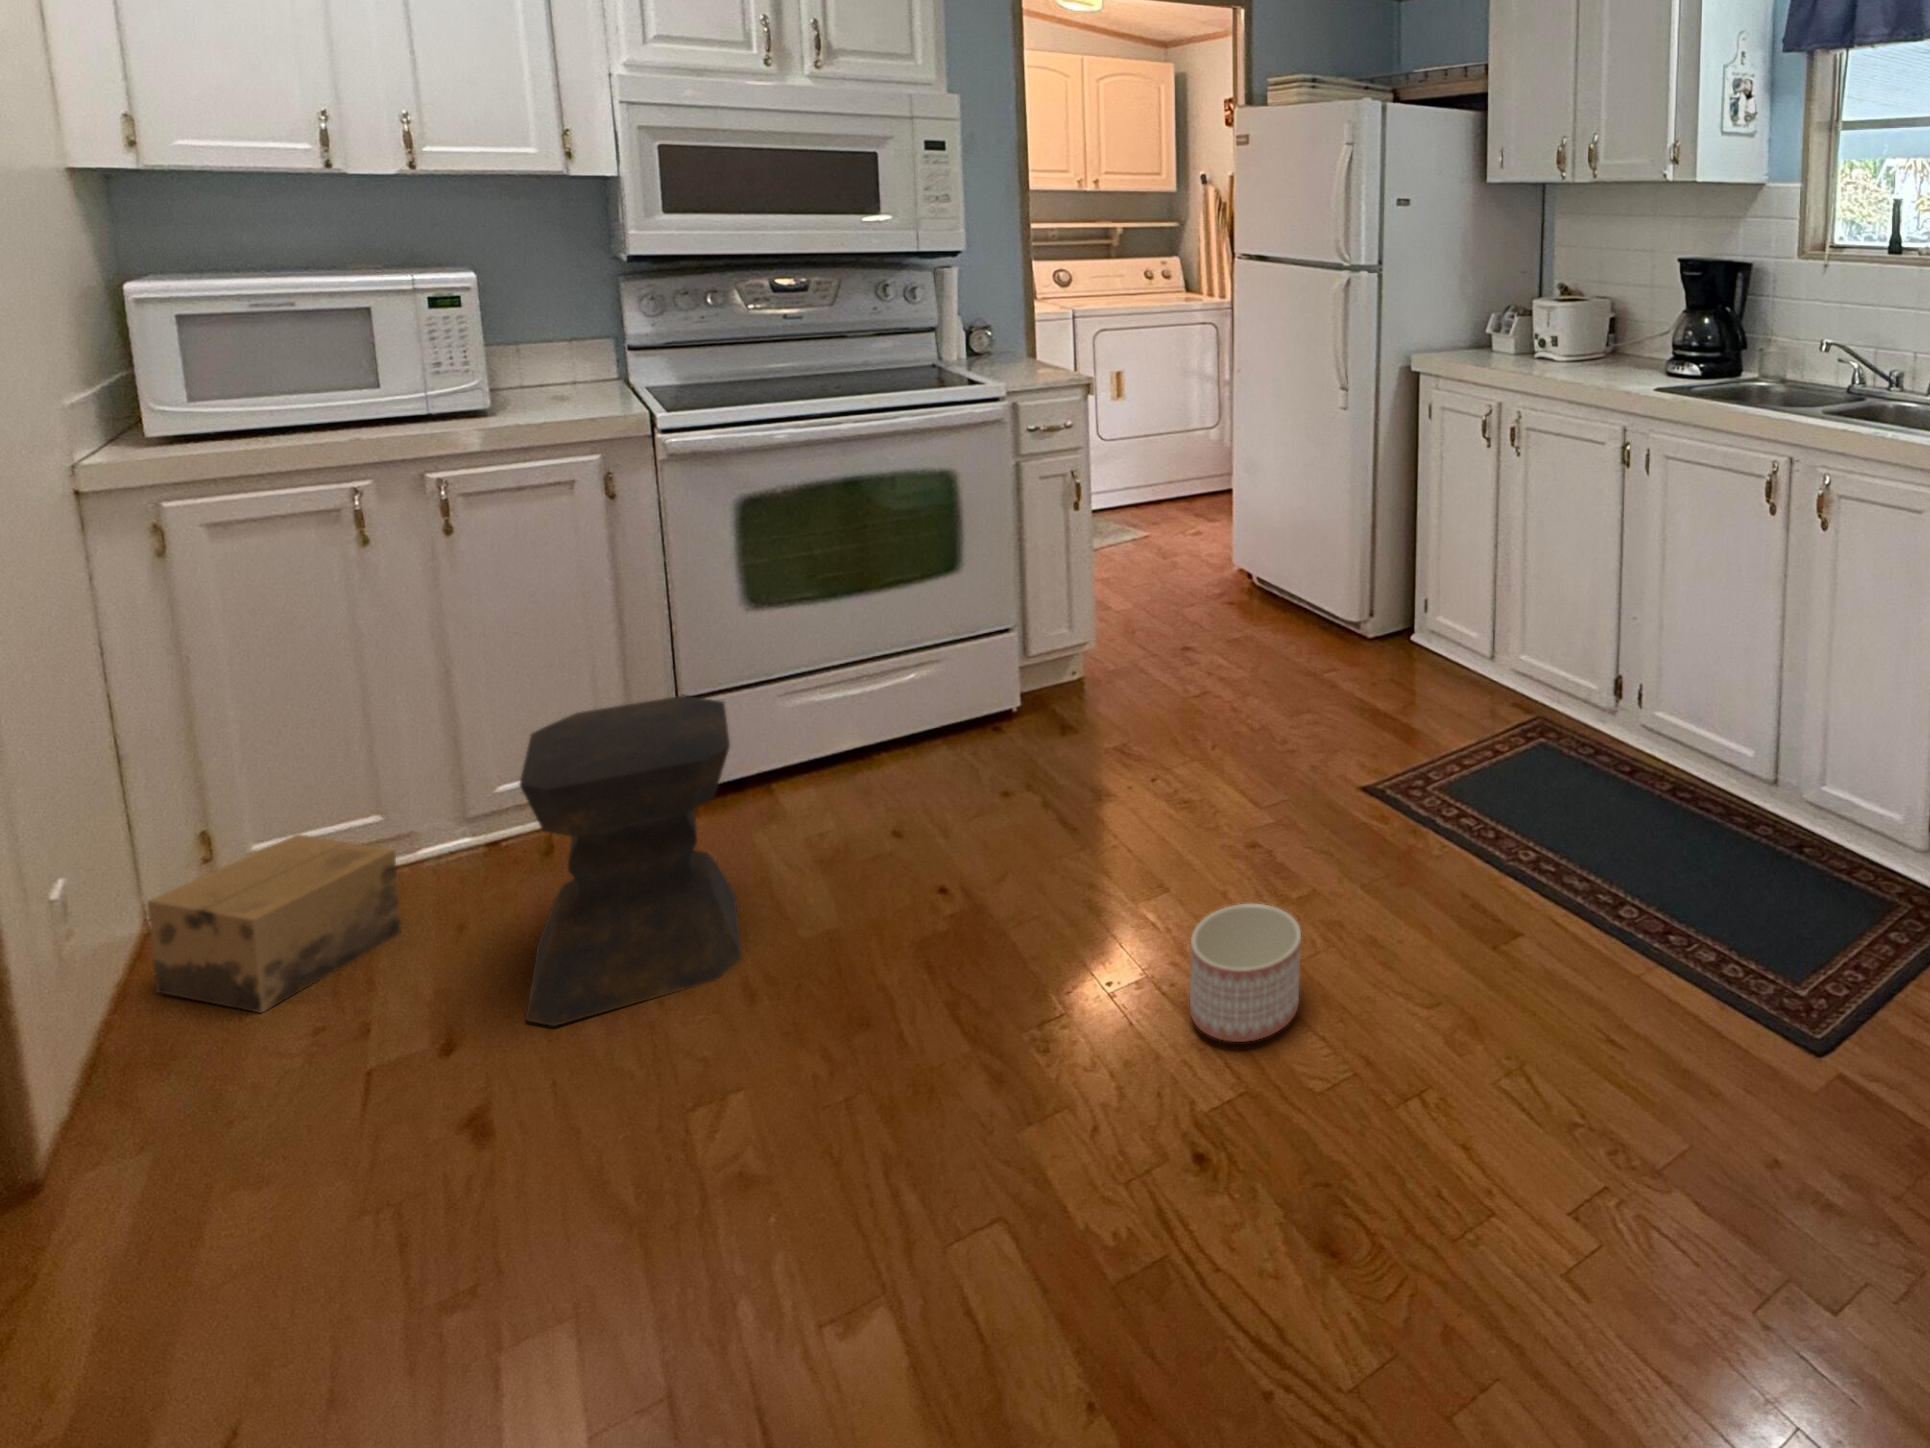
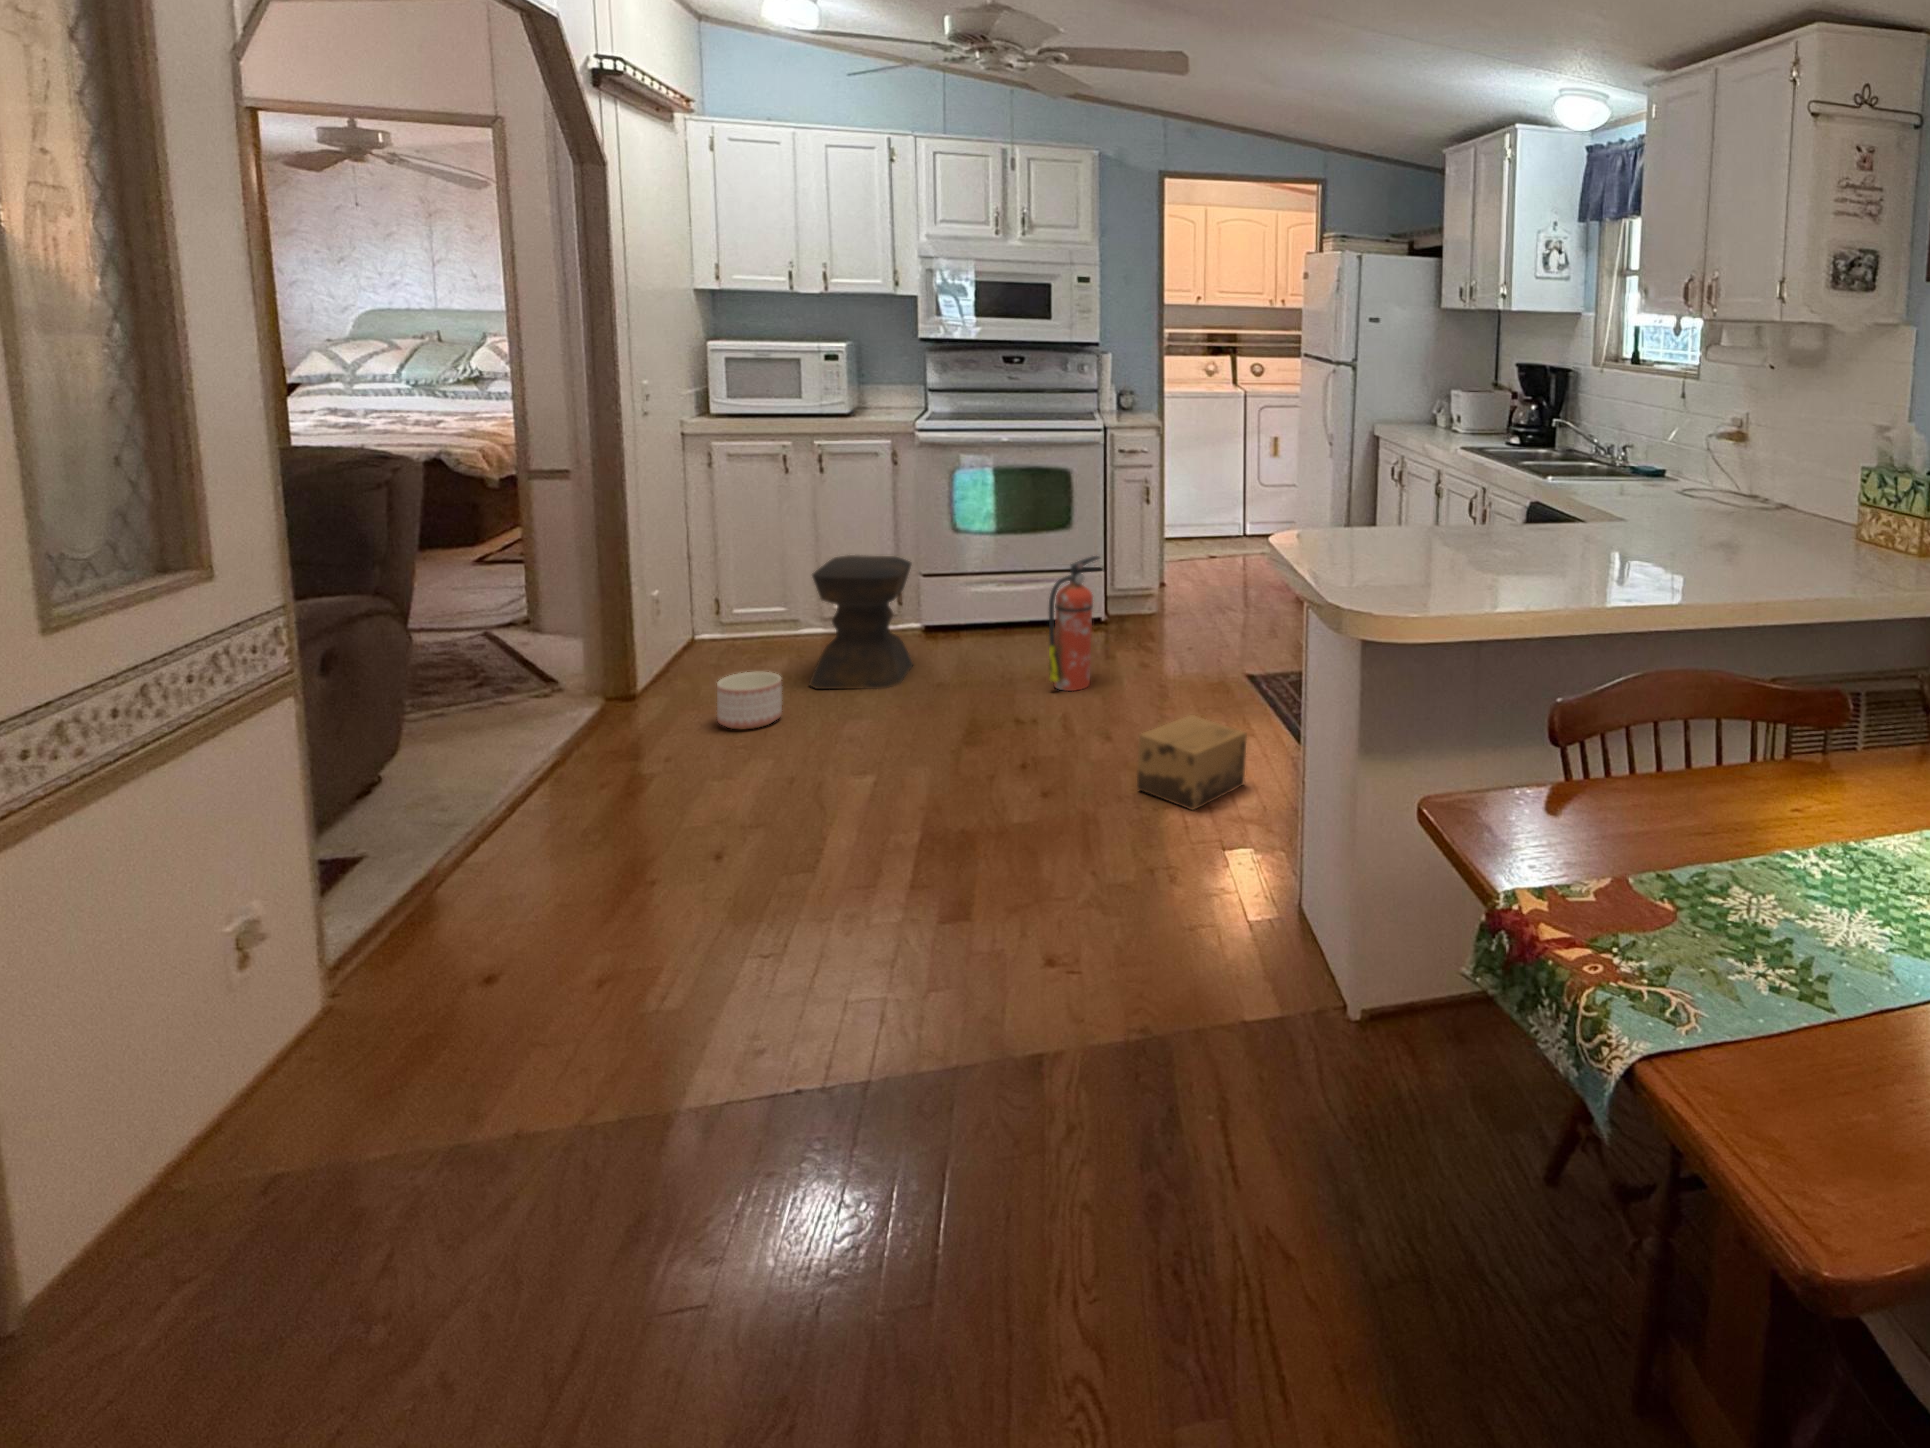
fire extinguisher: none [1063,635,1135,894] -> present [1049,556,1105,691]
cardboard box: present [148,834,401,1013] -> present [1137,715,1247,810]
planter: present [1190,904,1301,1042] -> present [717,672,782,730]

